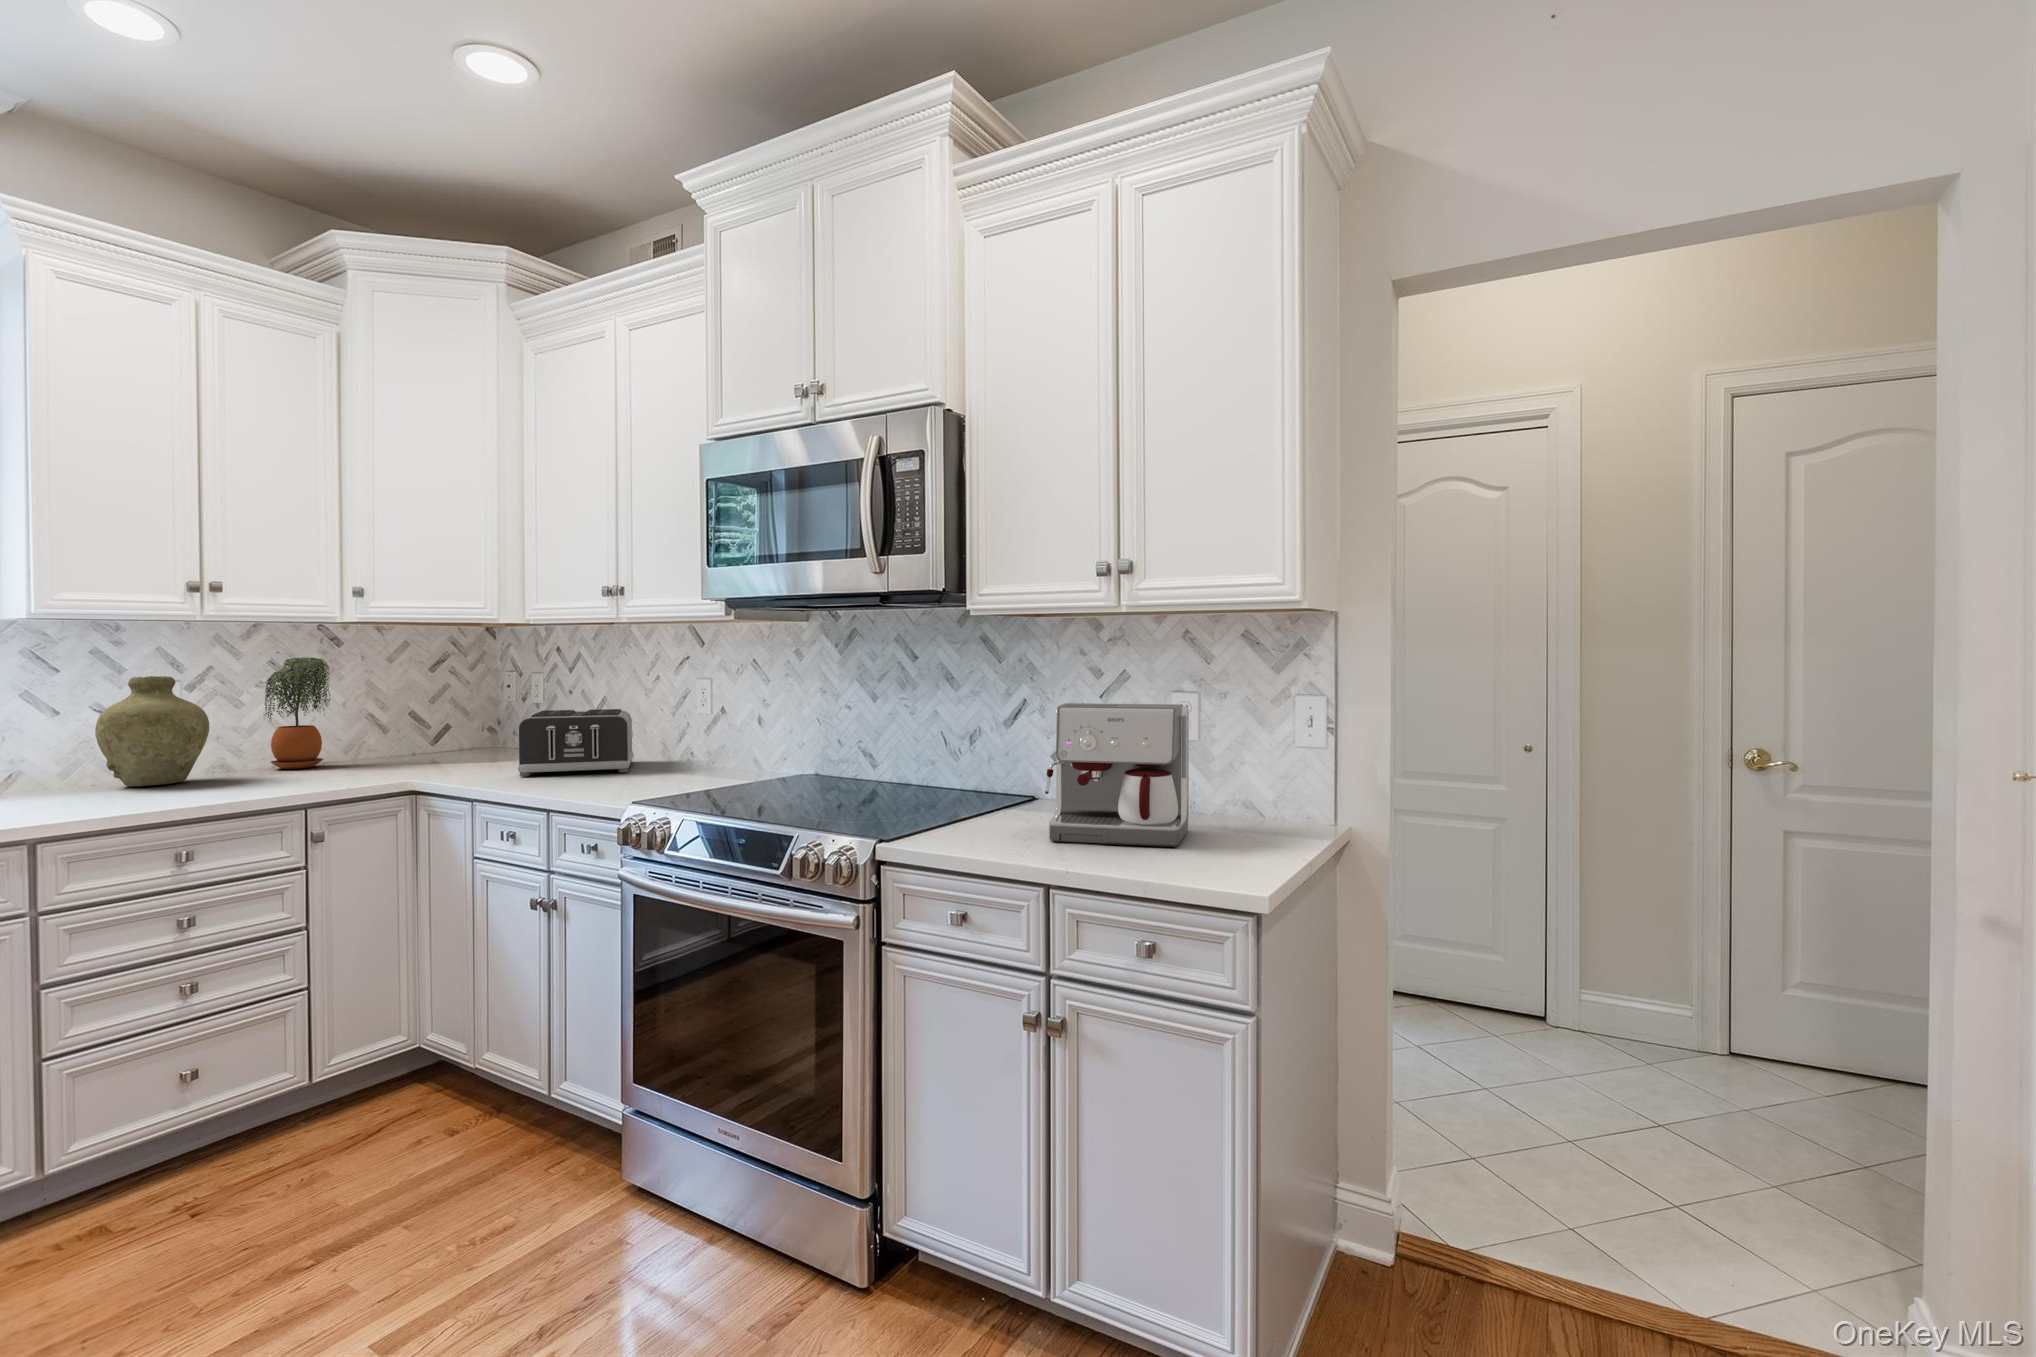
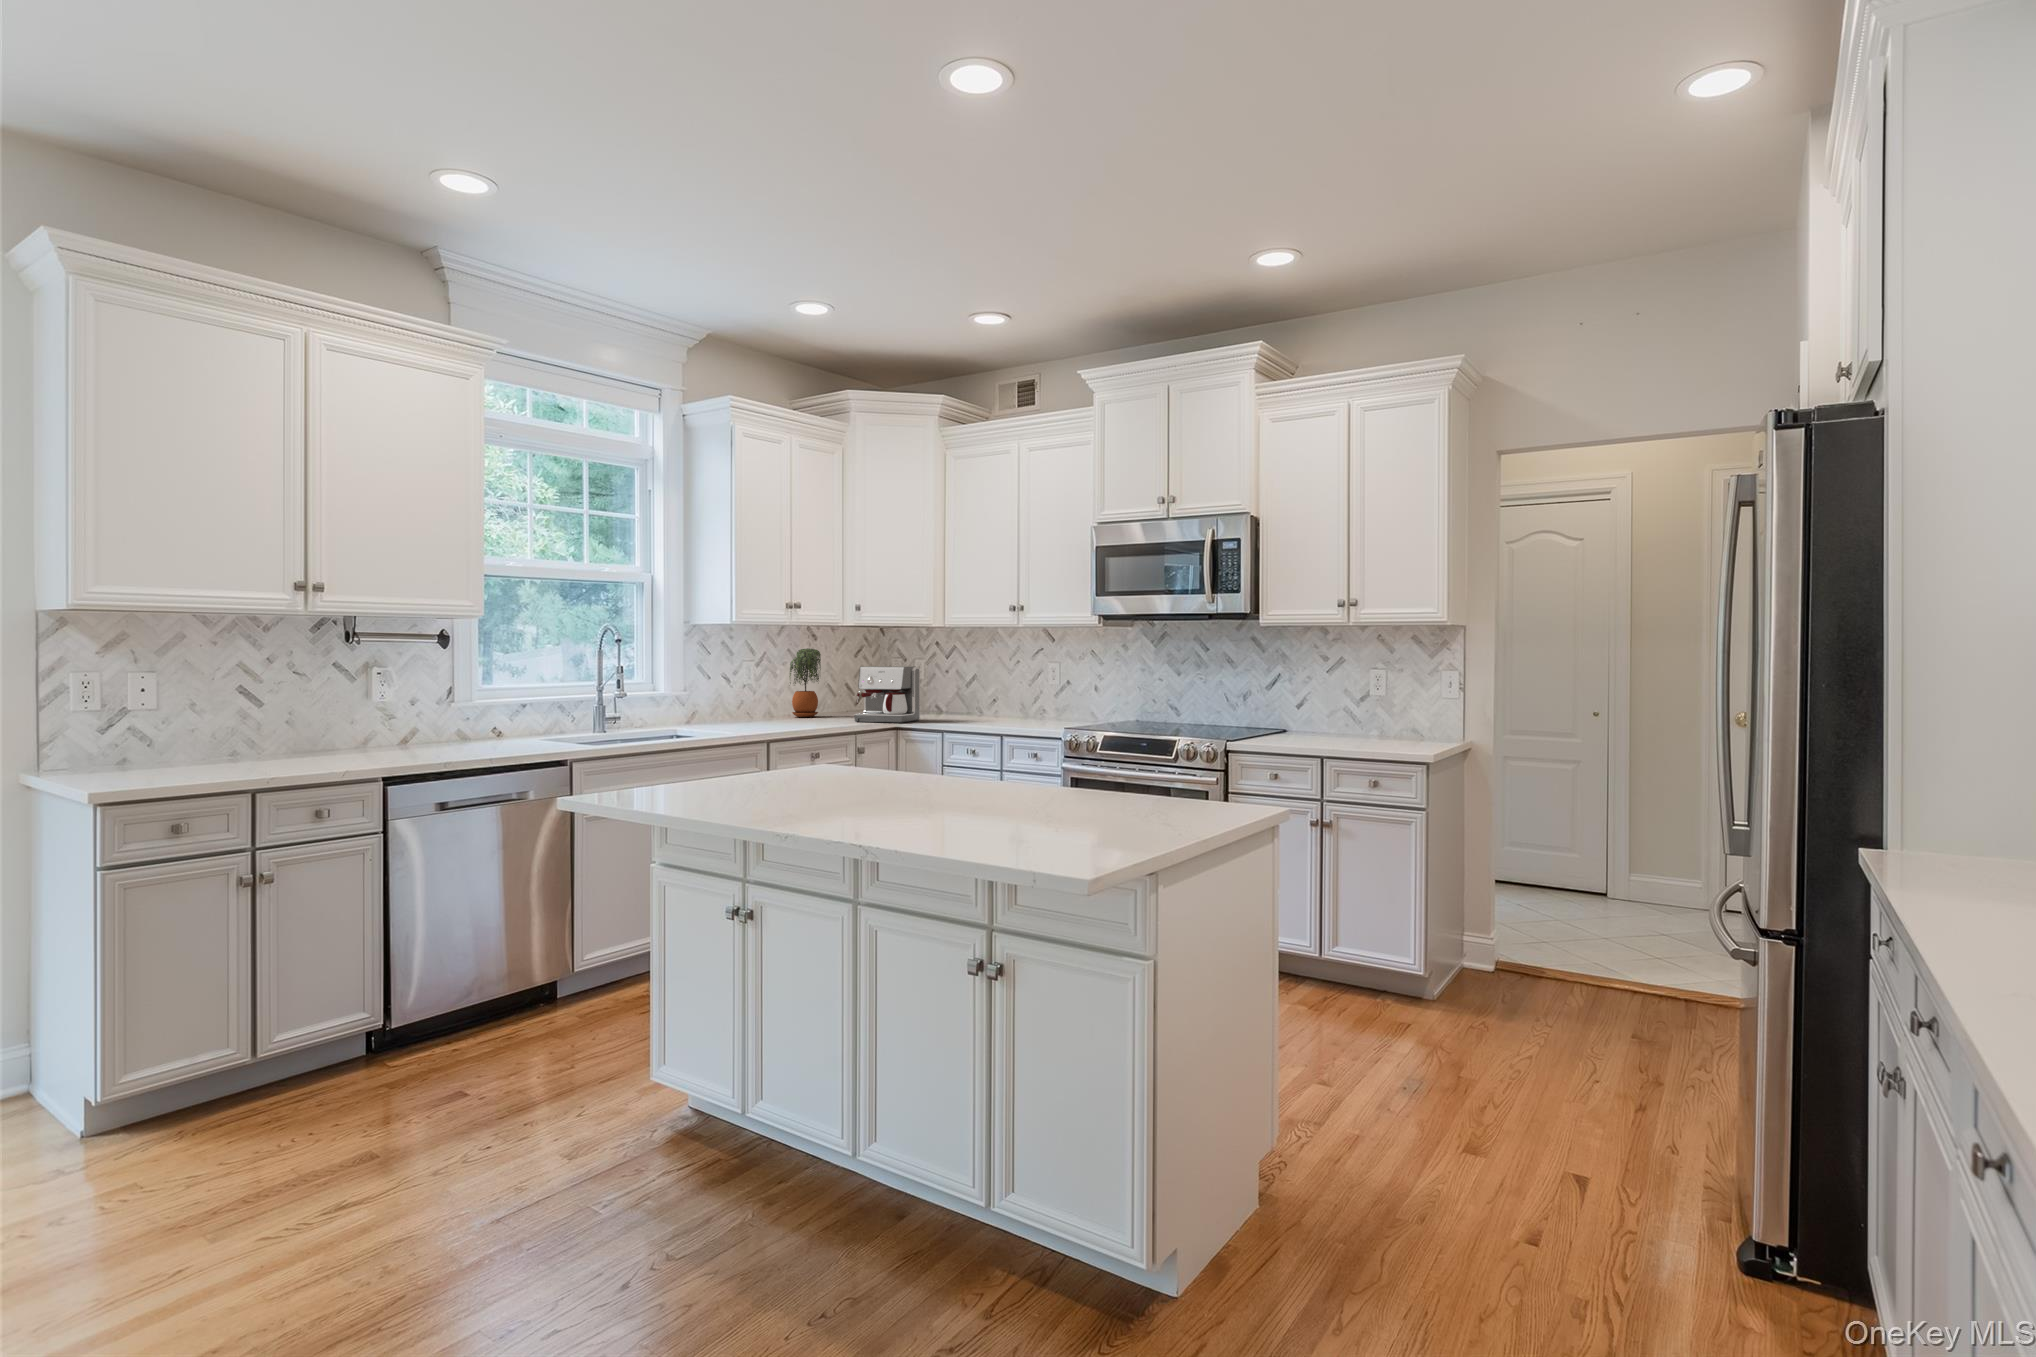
vase: present [95,676,209,787] -> none [733,659,784,722]
coffee maker: present [1045,703,1189,847] -> present [854,666,920,723]
toaster: present [518,709,633,777] -> none [945,682,1017,721]

